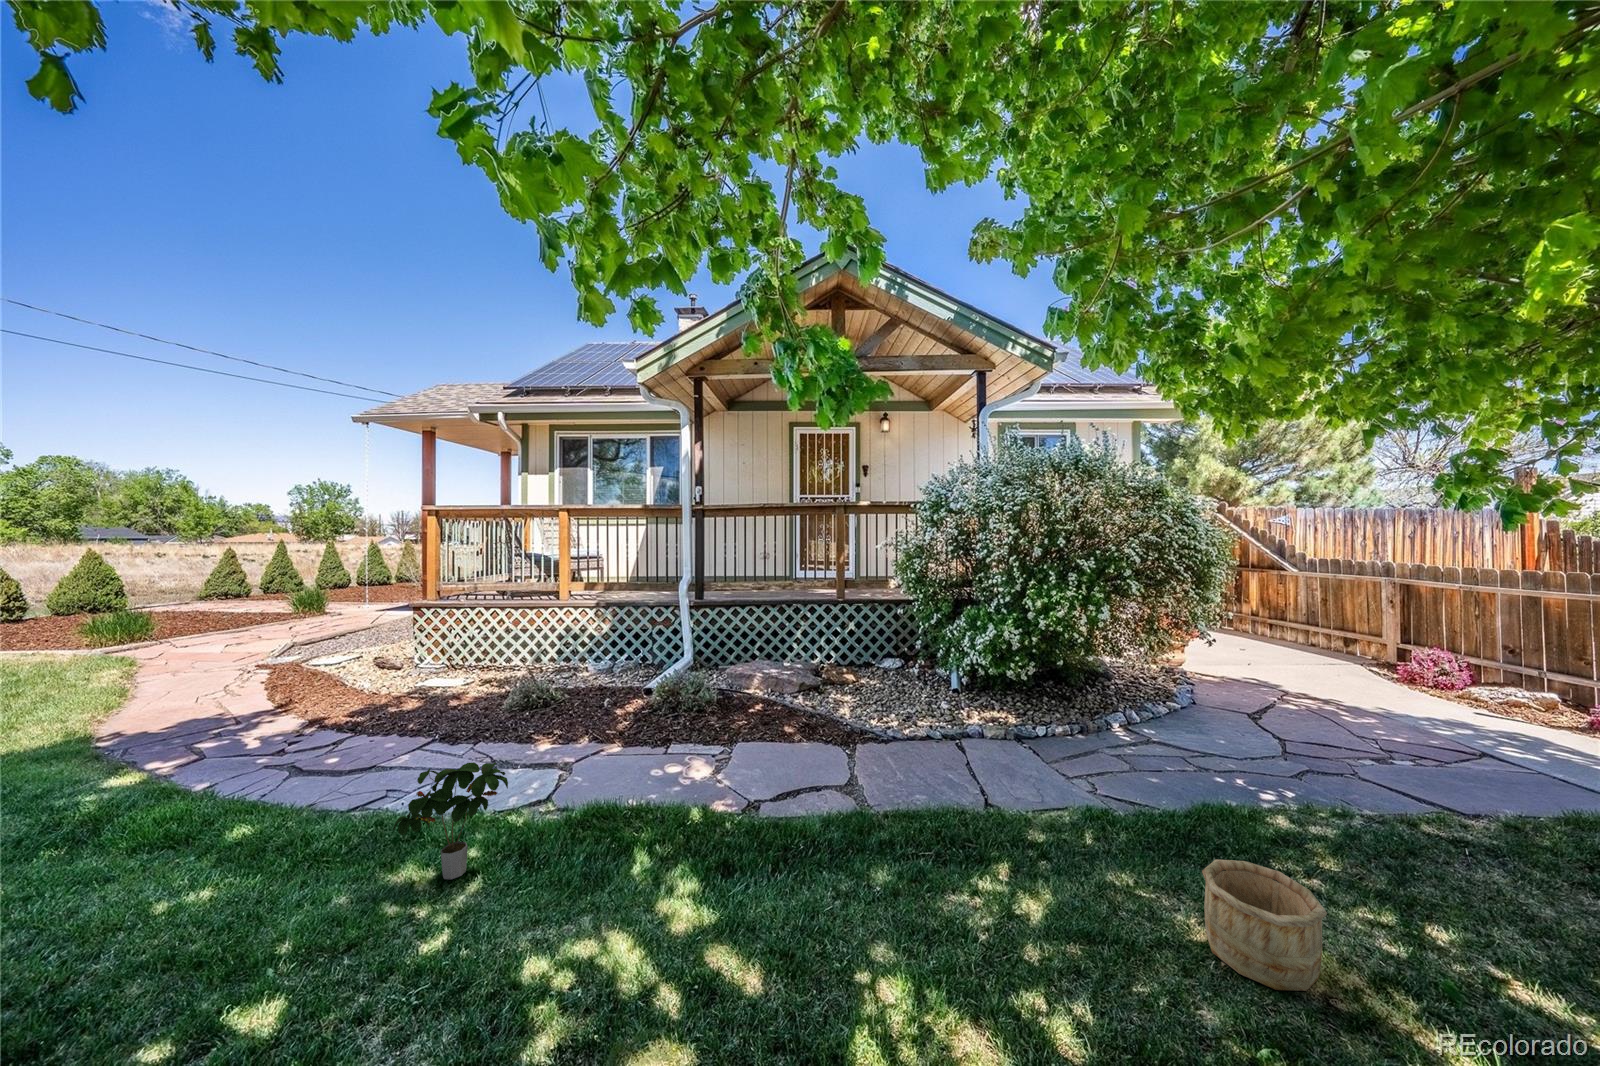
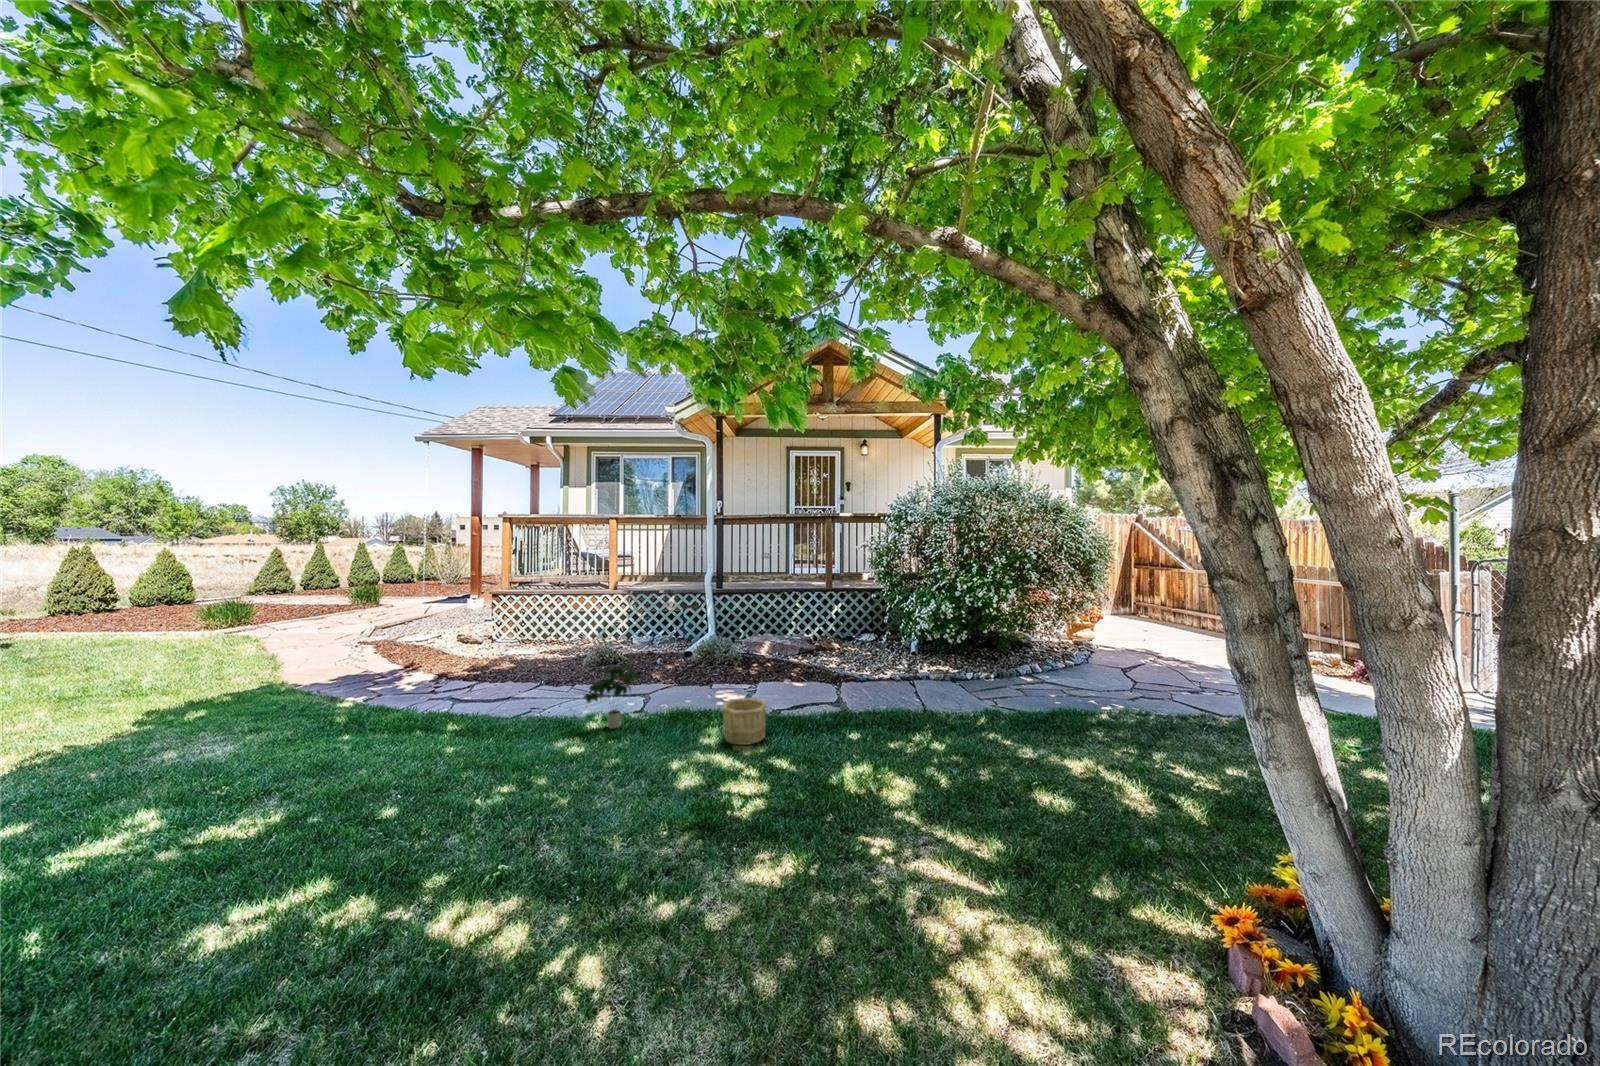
wooden bucket: present [1202,860,1327,991] -> present [722,698,766,745]

